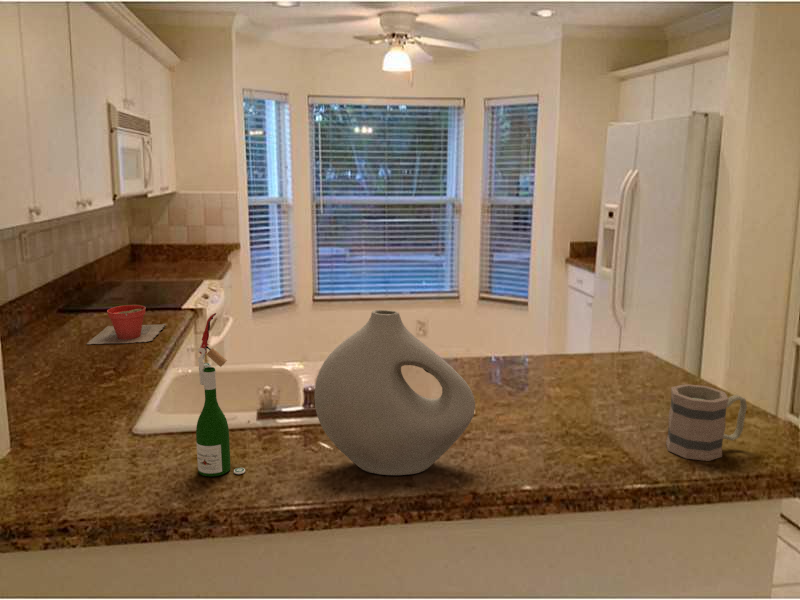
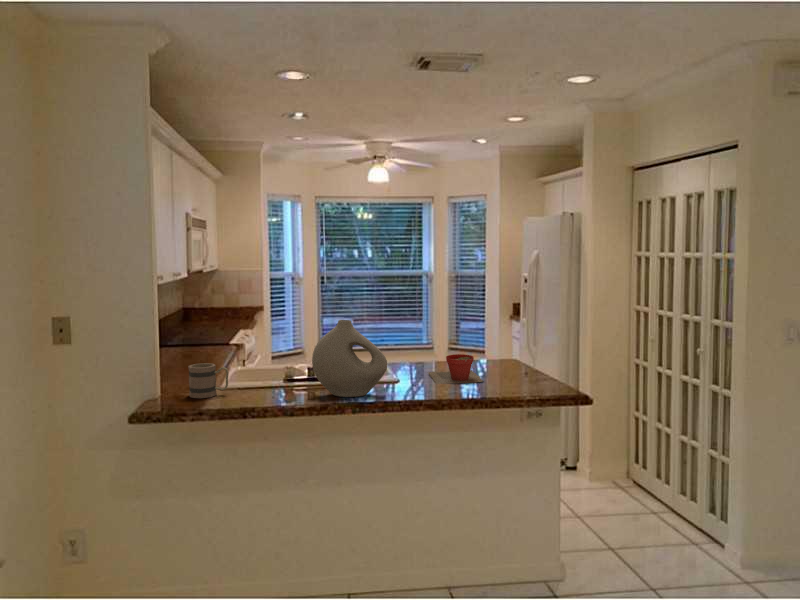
plant pot: present [87,305,166,344] -> present [429,354,483,384]
wine bottle: present [196,313,245,476] -> none [257,321,279,398]
mug: present [666,384,747,461] -> present [188,363,229,398]

